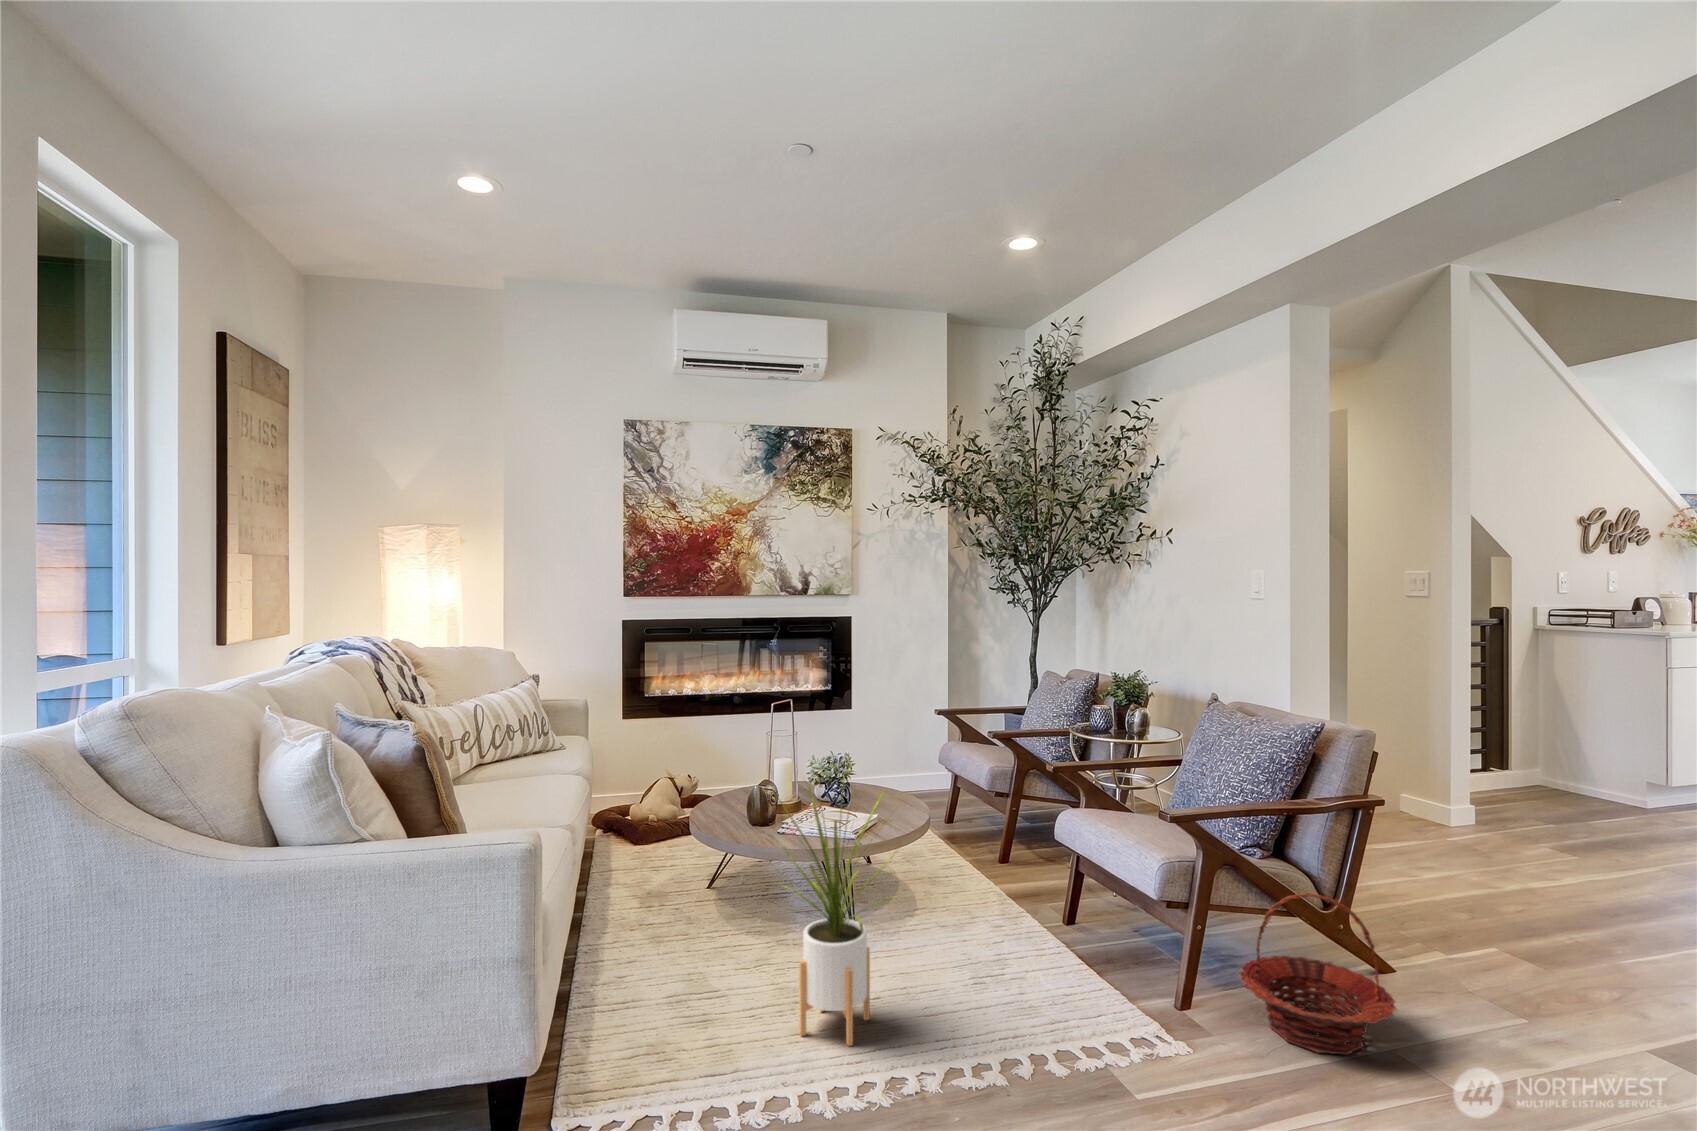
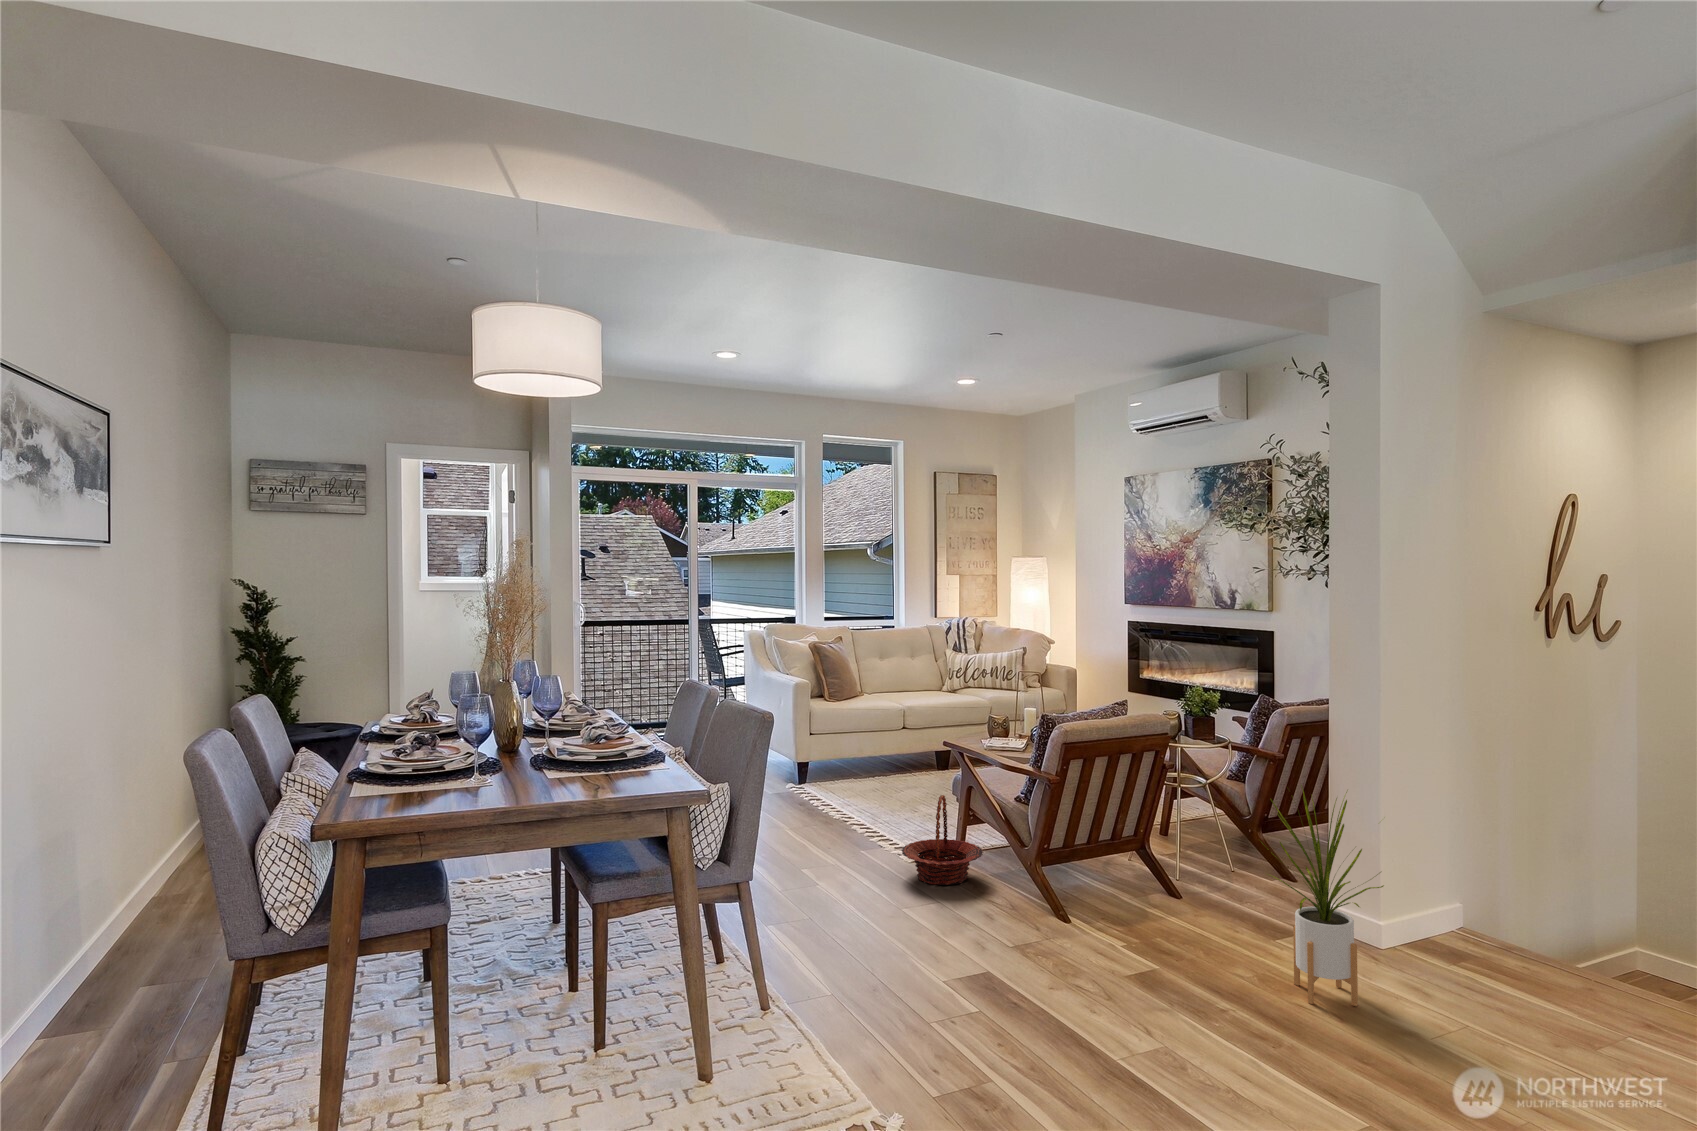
house plant: present [781,787,897,1046] -> present [1262,785,1384,1006]

